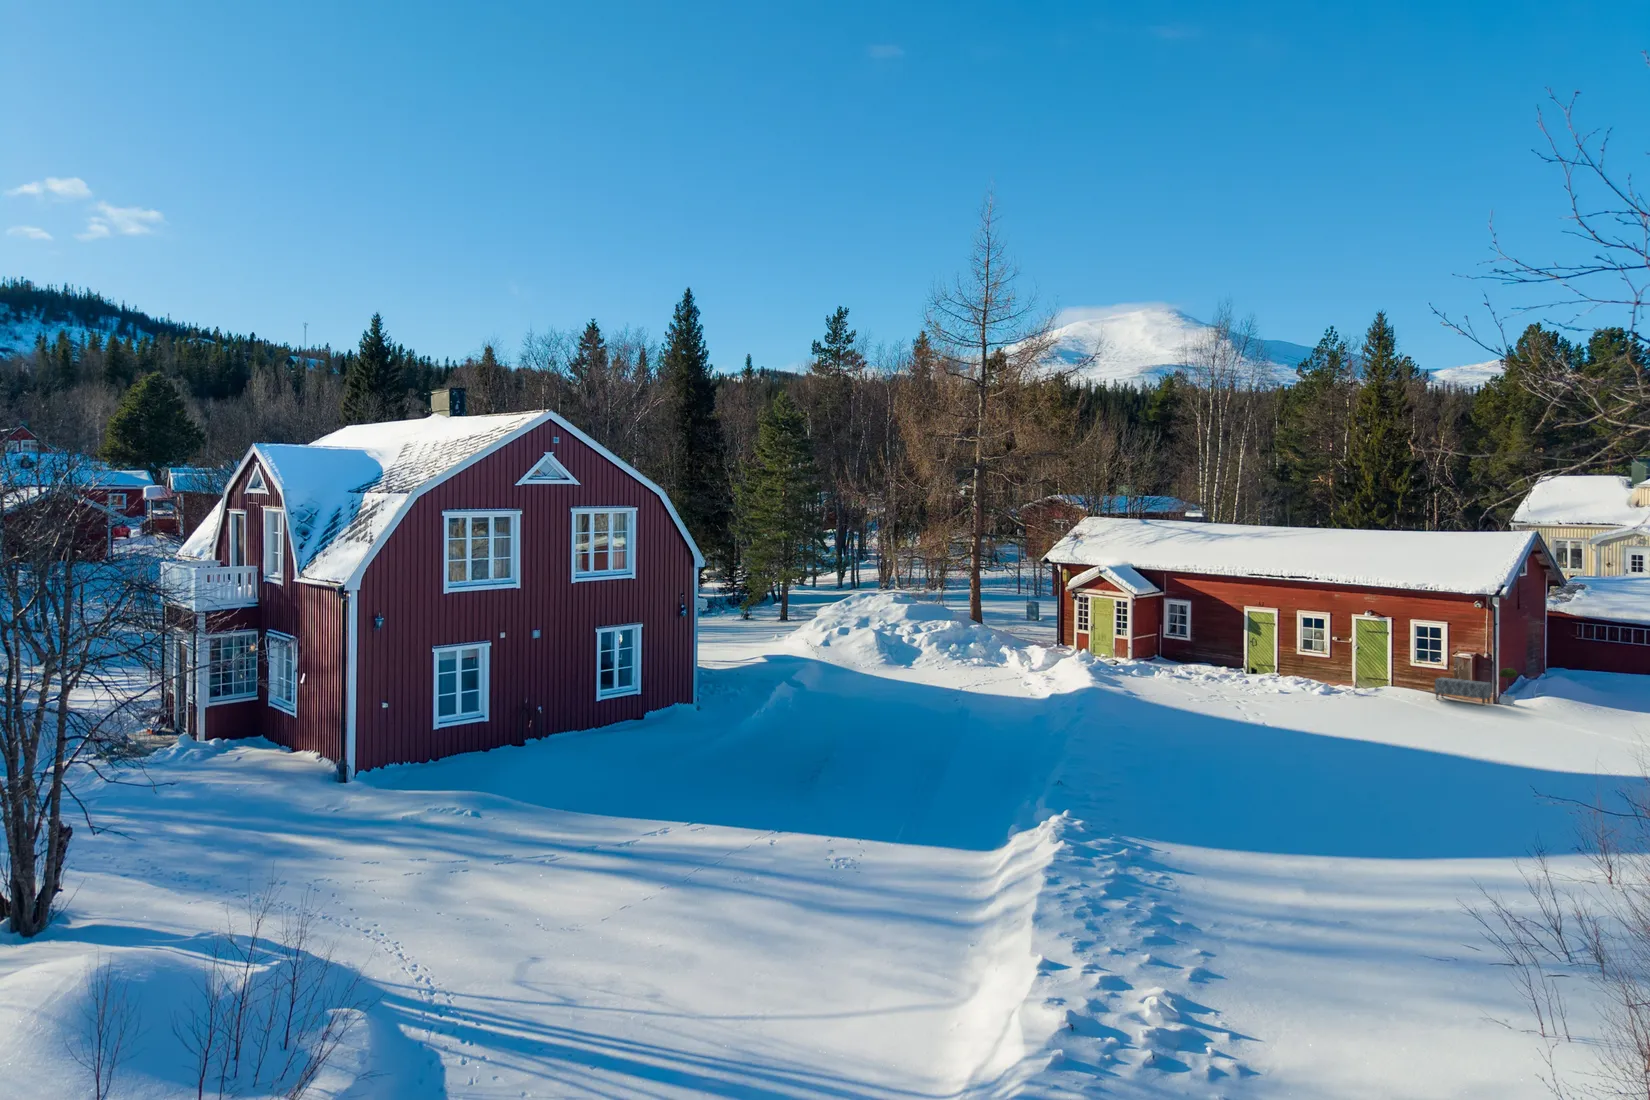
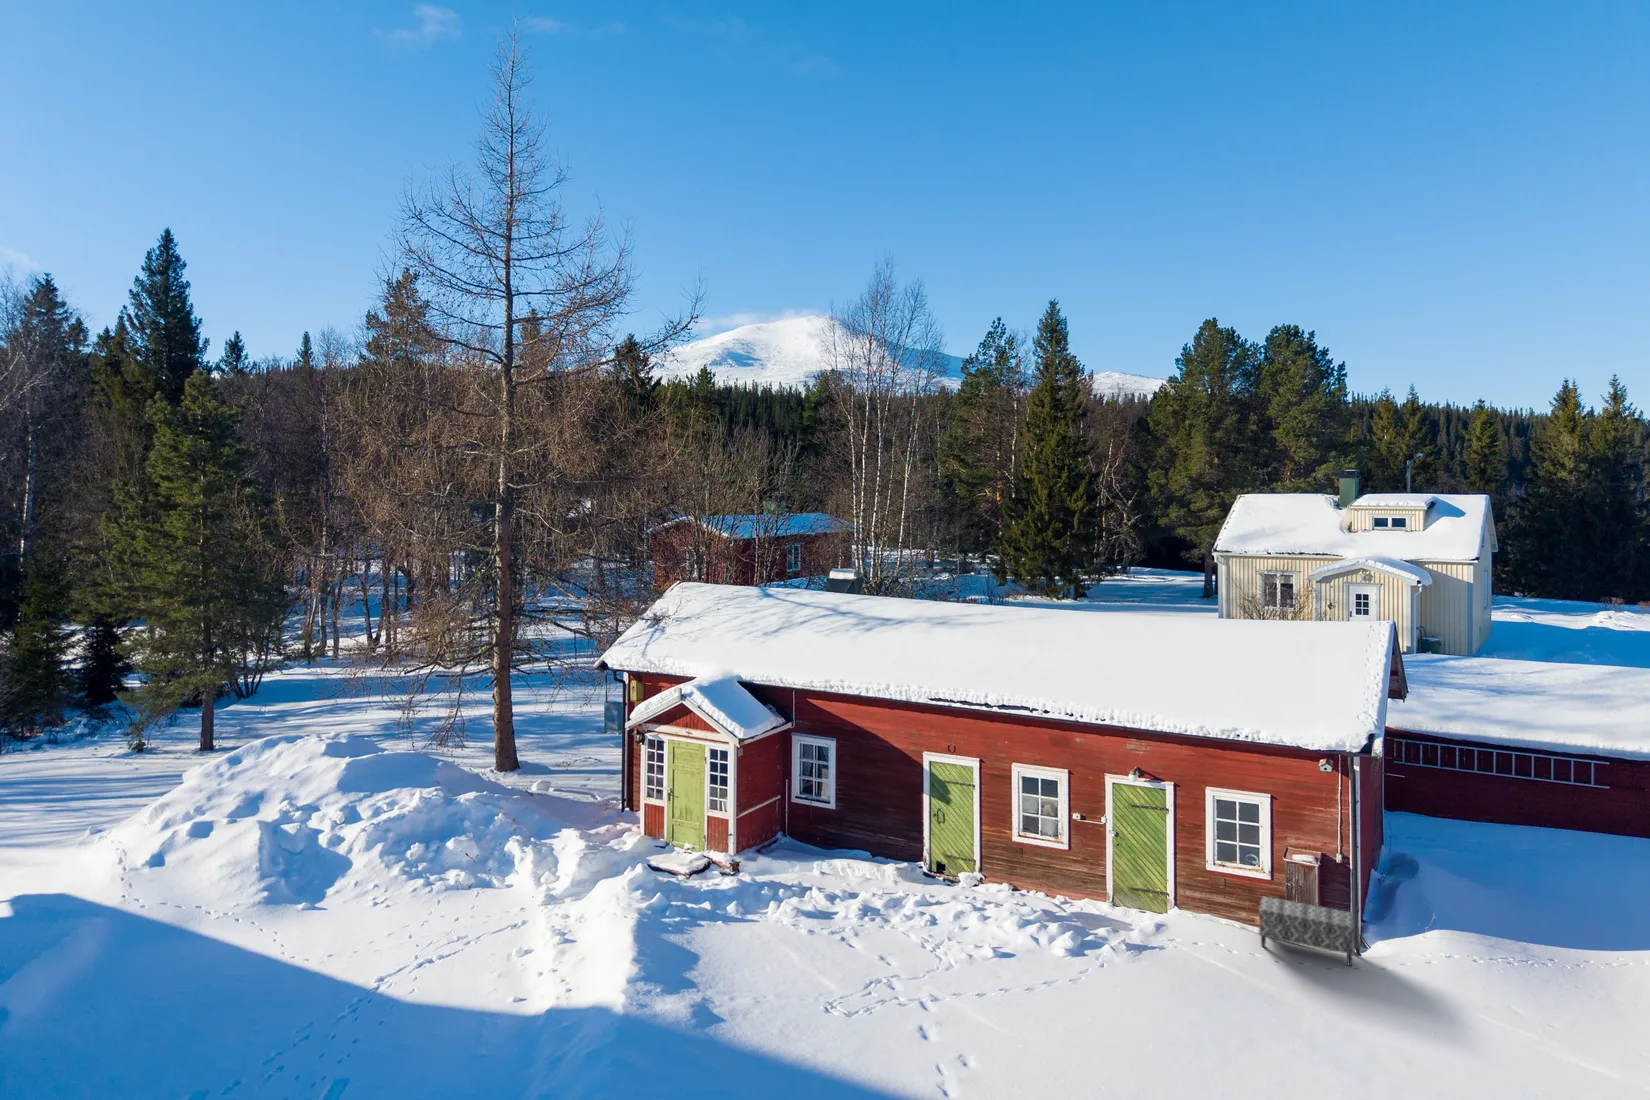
potted tree: present [1499,669,1517,705] -> none [1359,881,1393,952]

